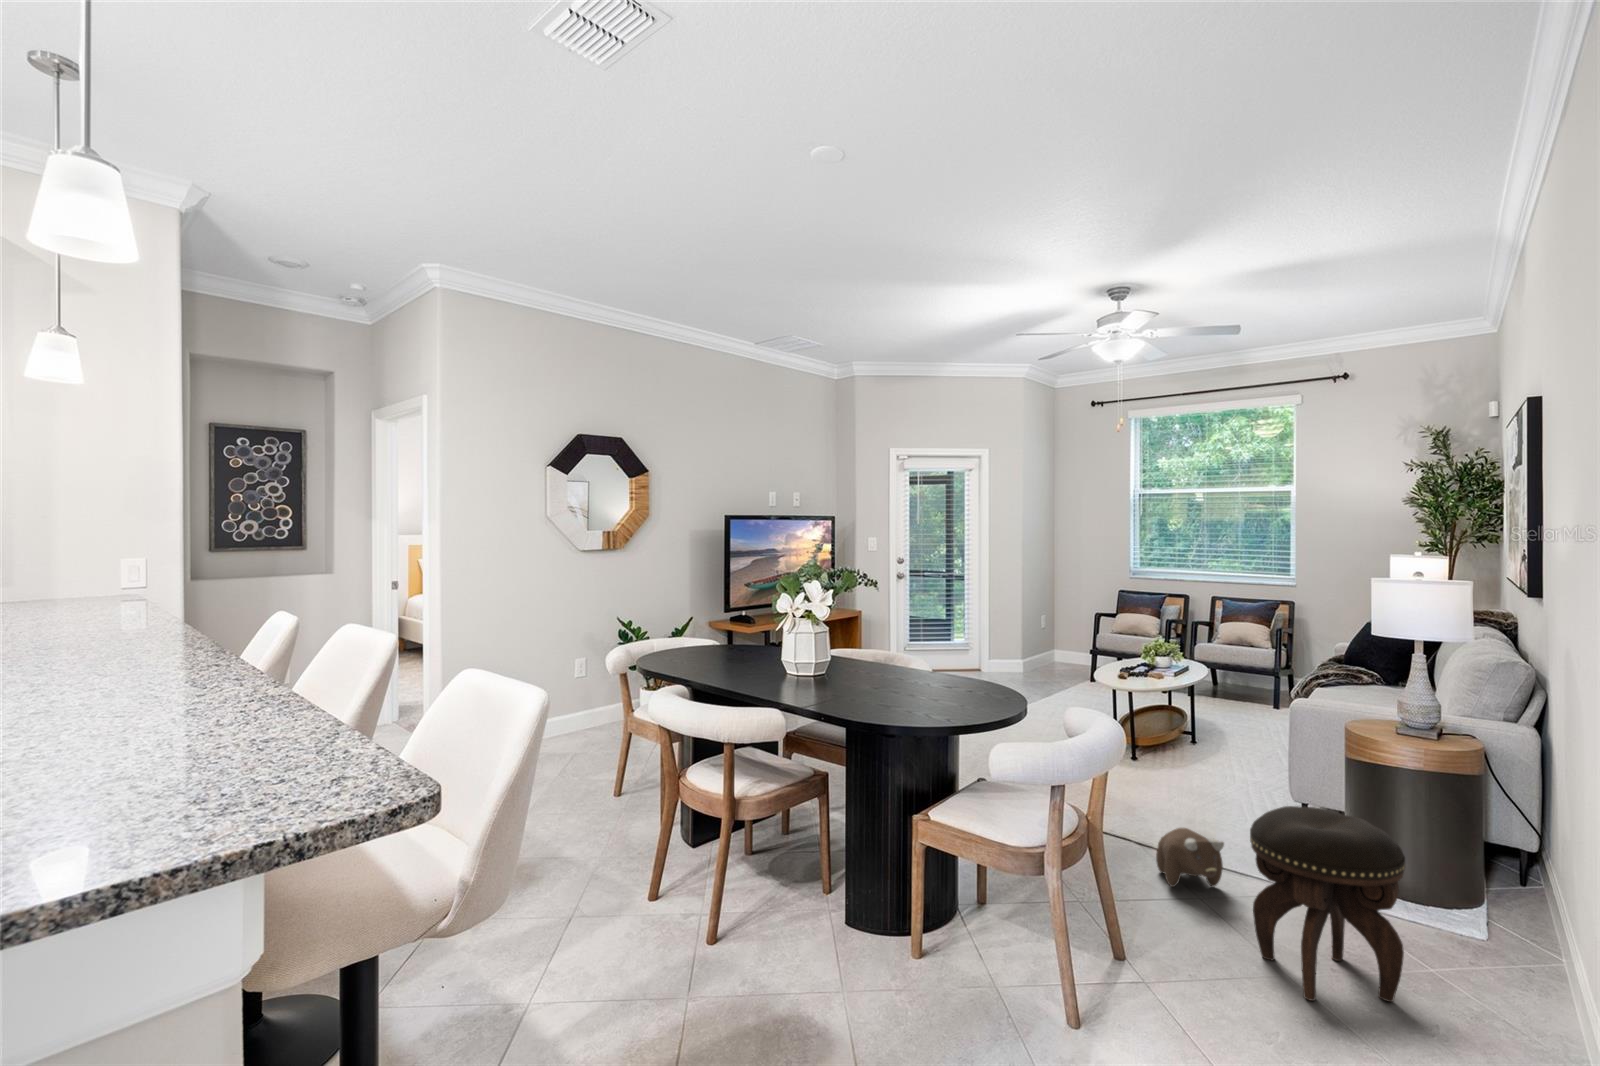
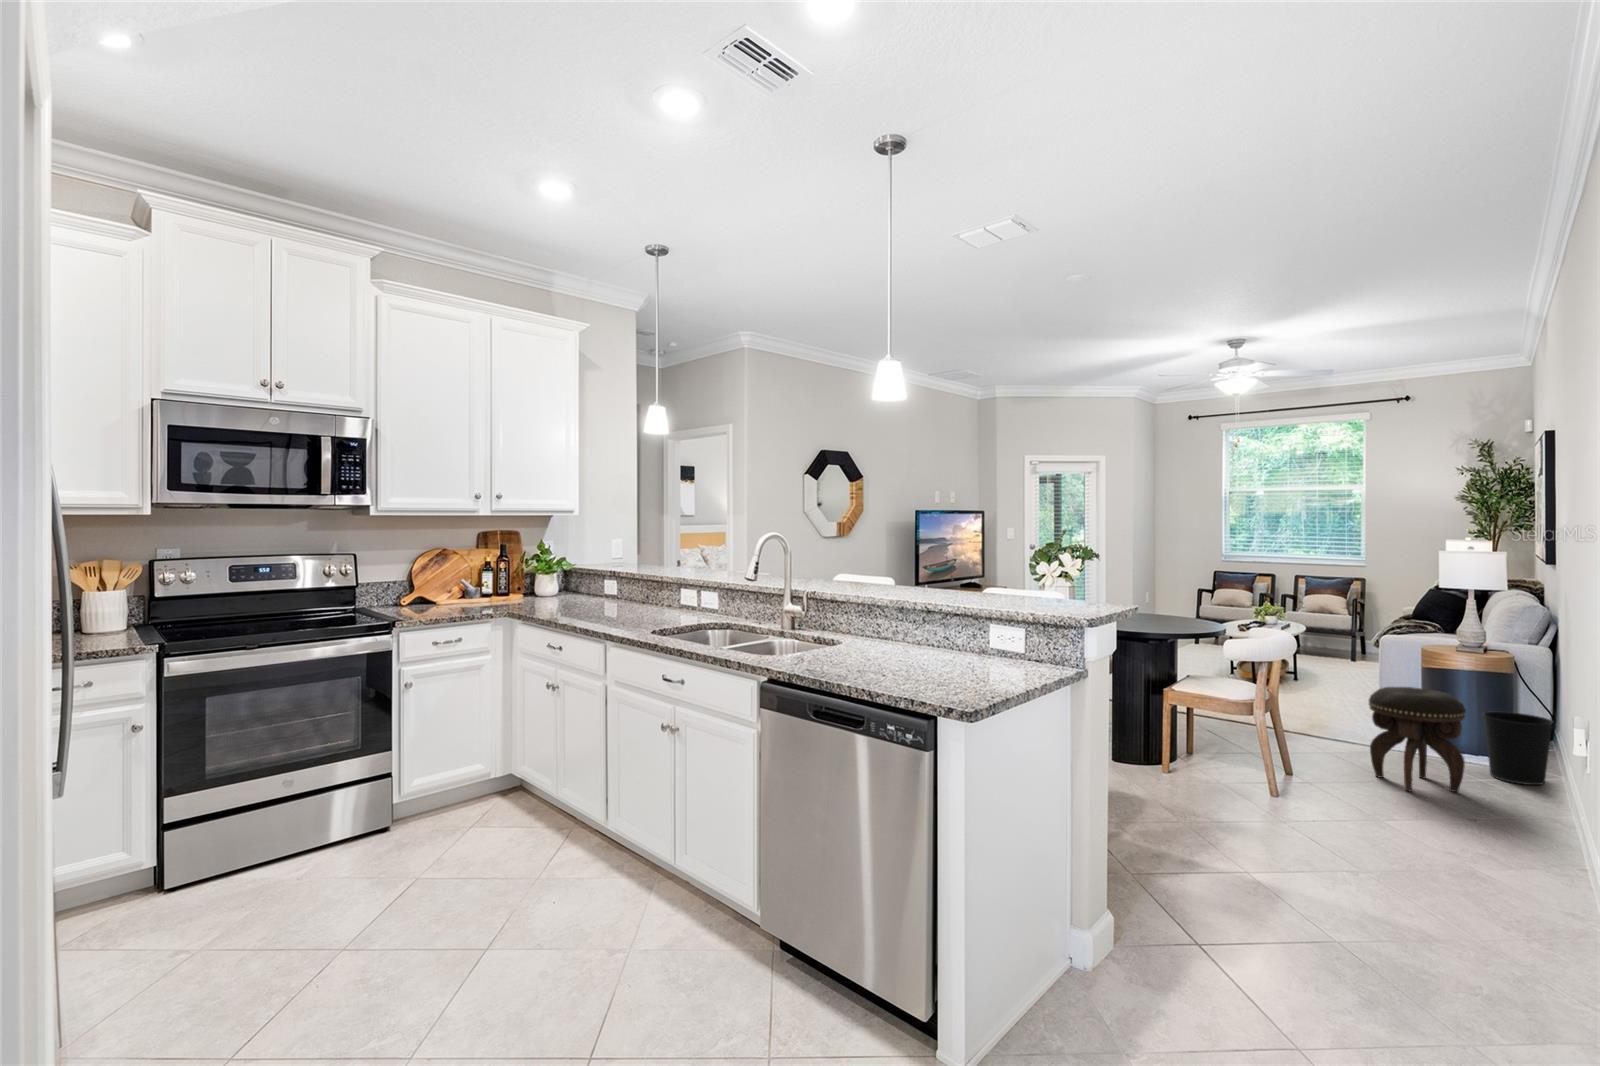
plush toy: present [1156,828,1224,887] -> none [1295,713,1345,749]
wastebasket: none [1434,842,1550,979] -> present [1483,711,1553,785]

